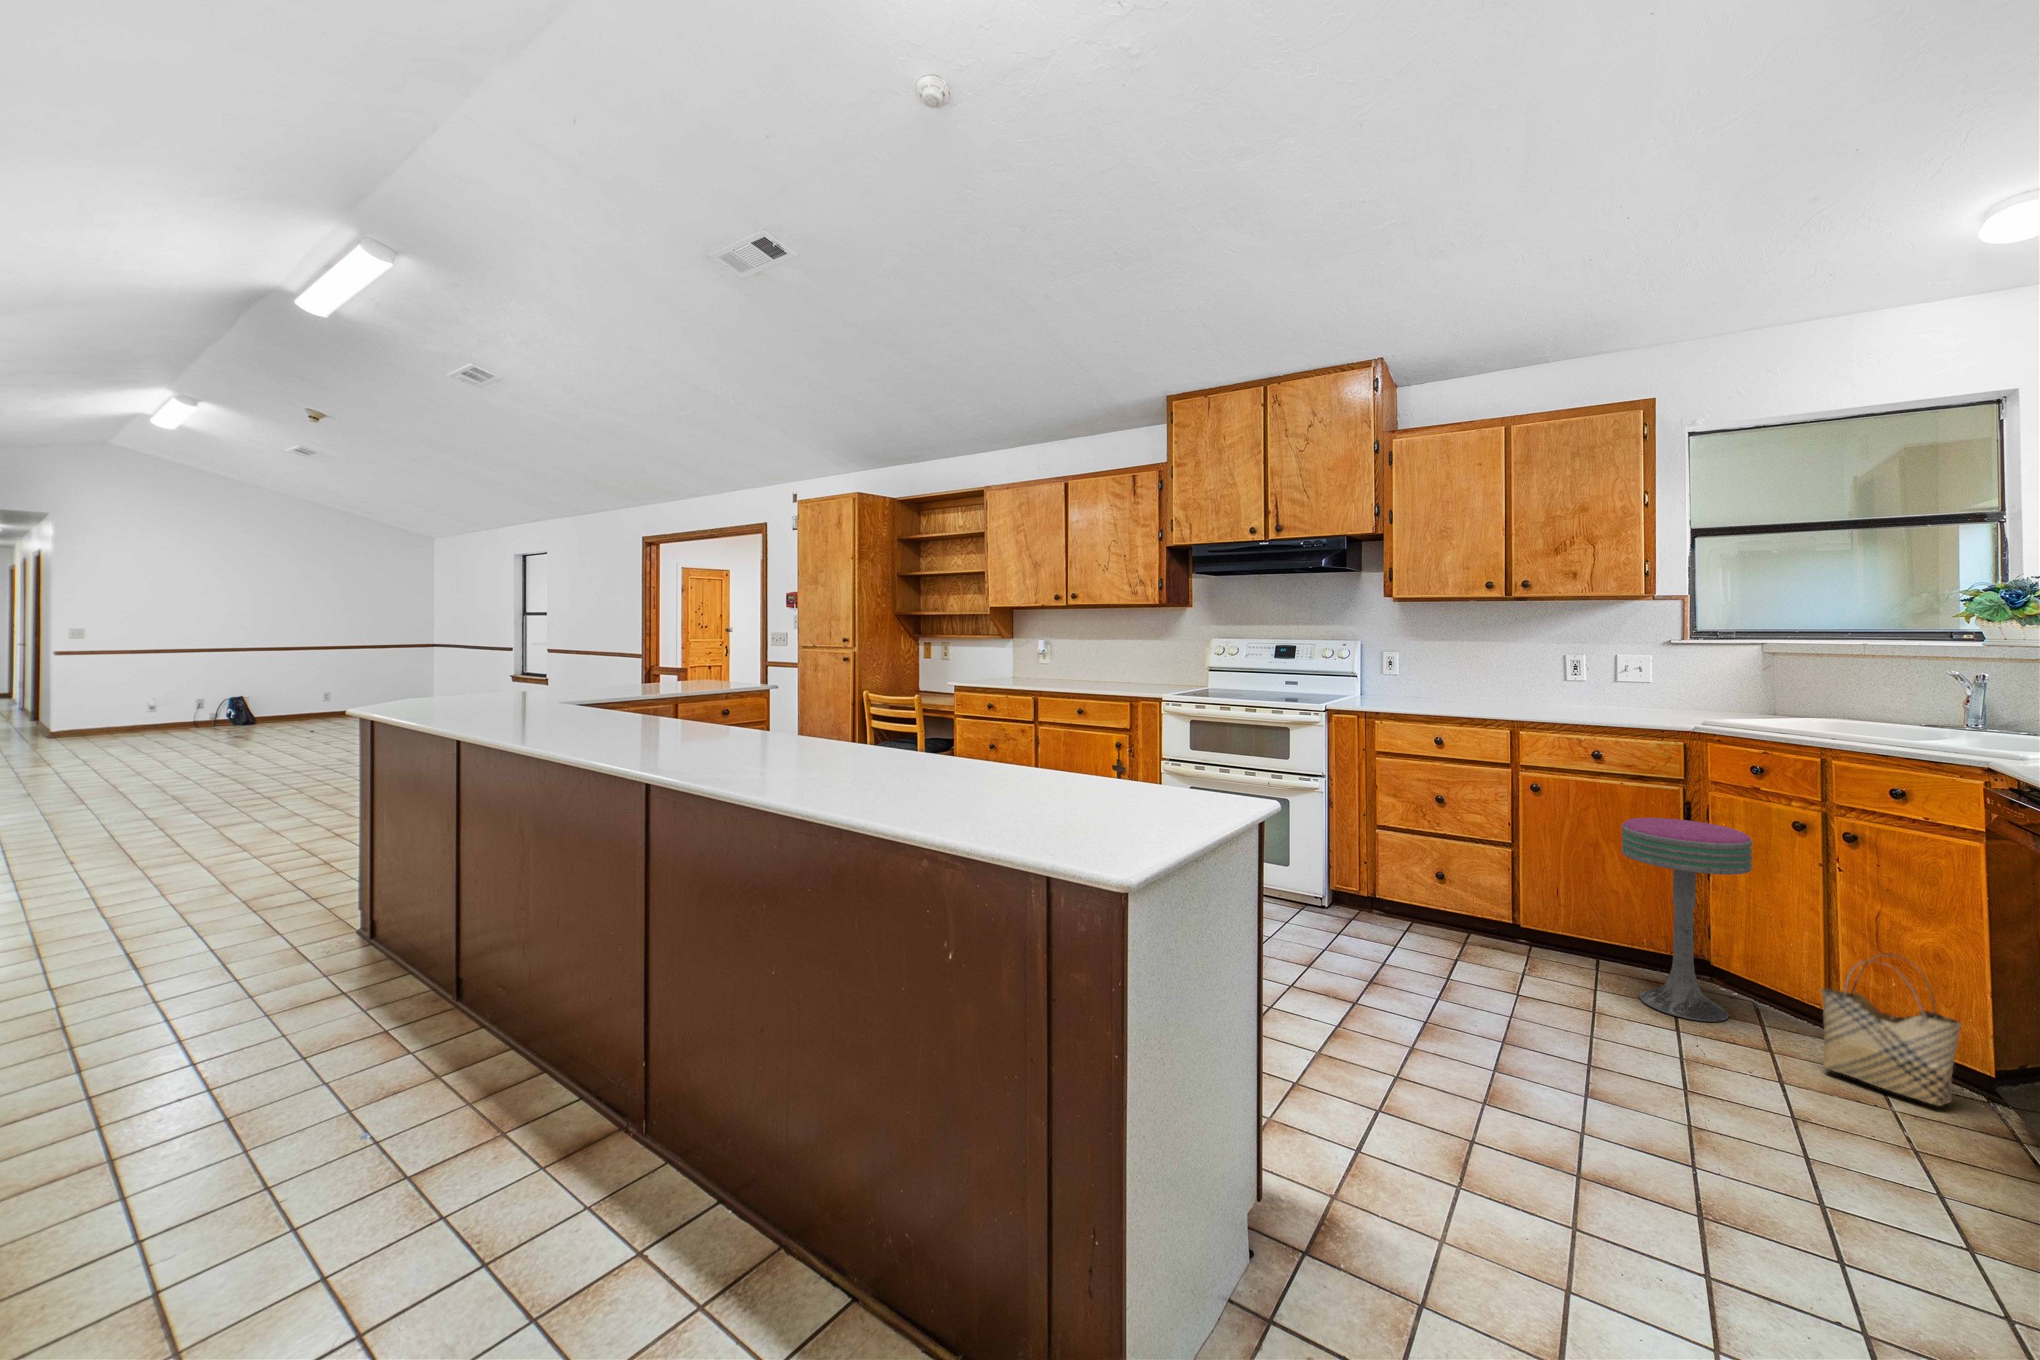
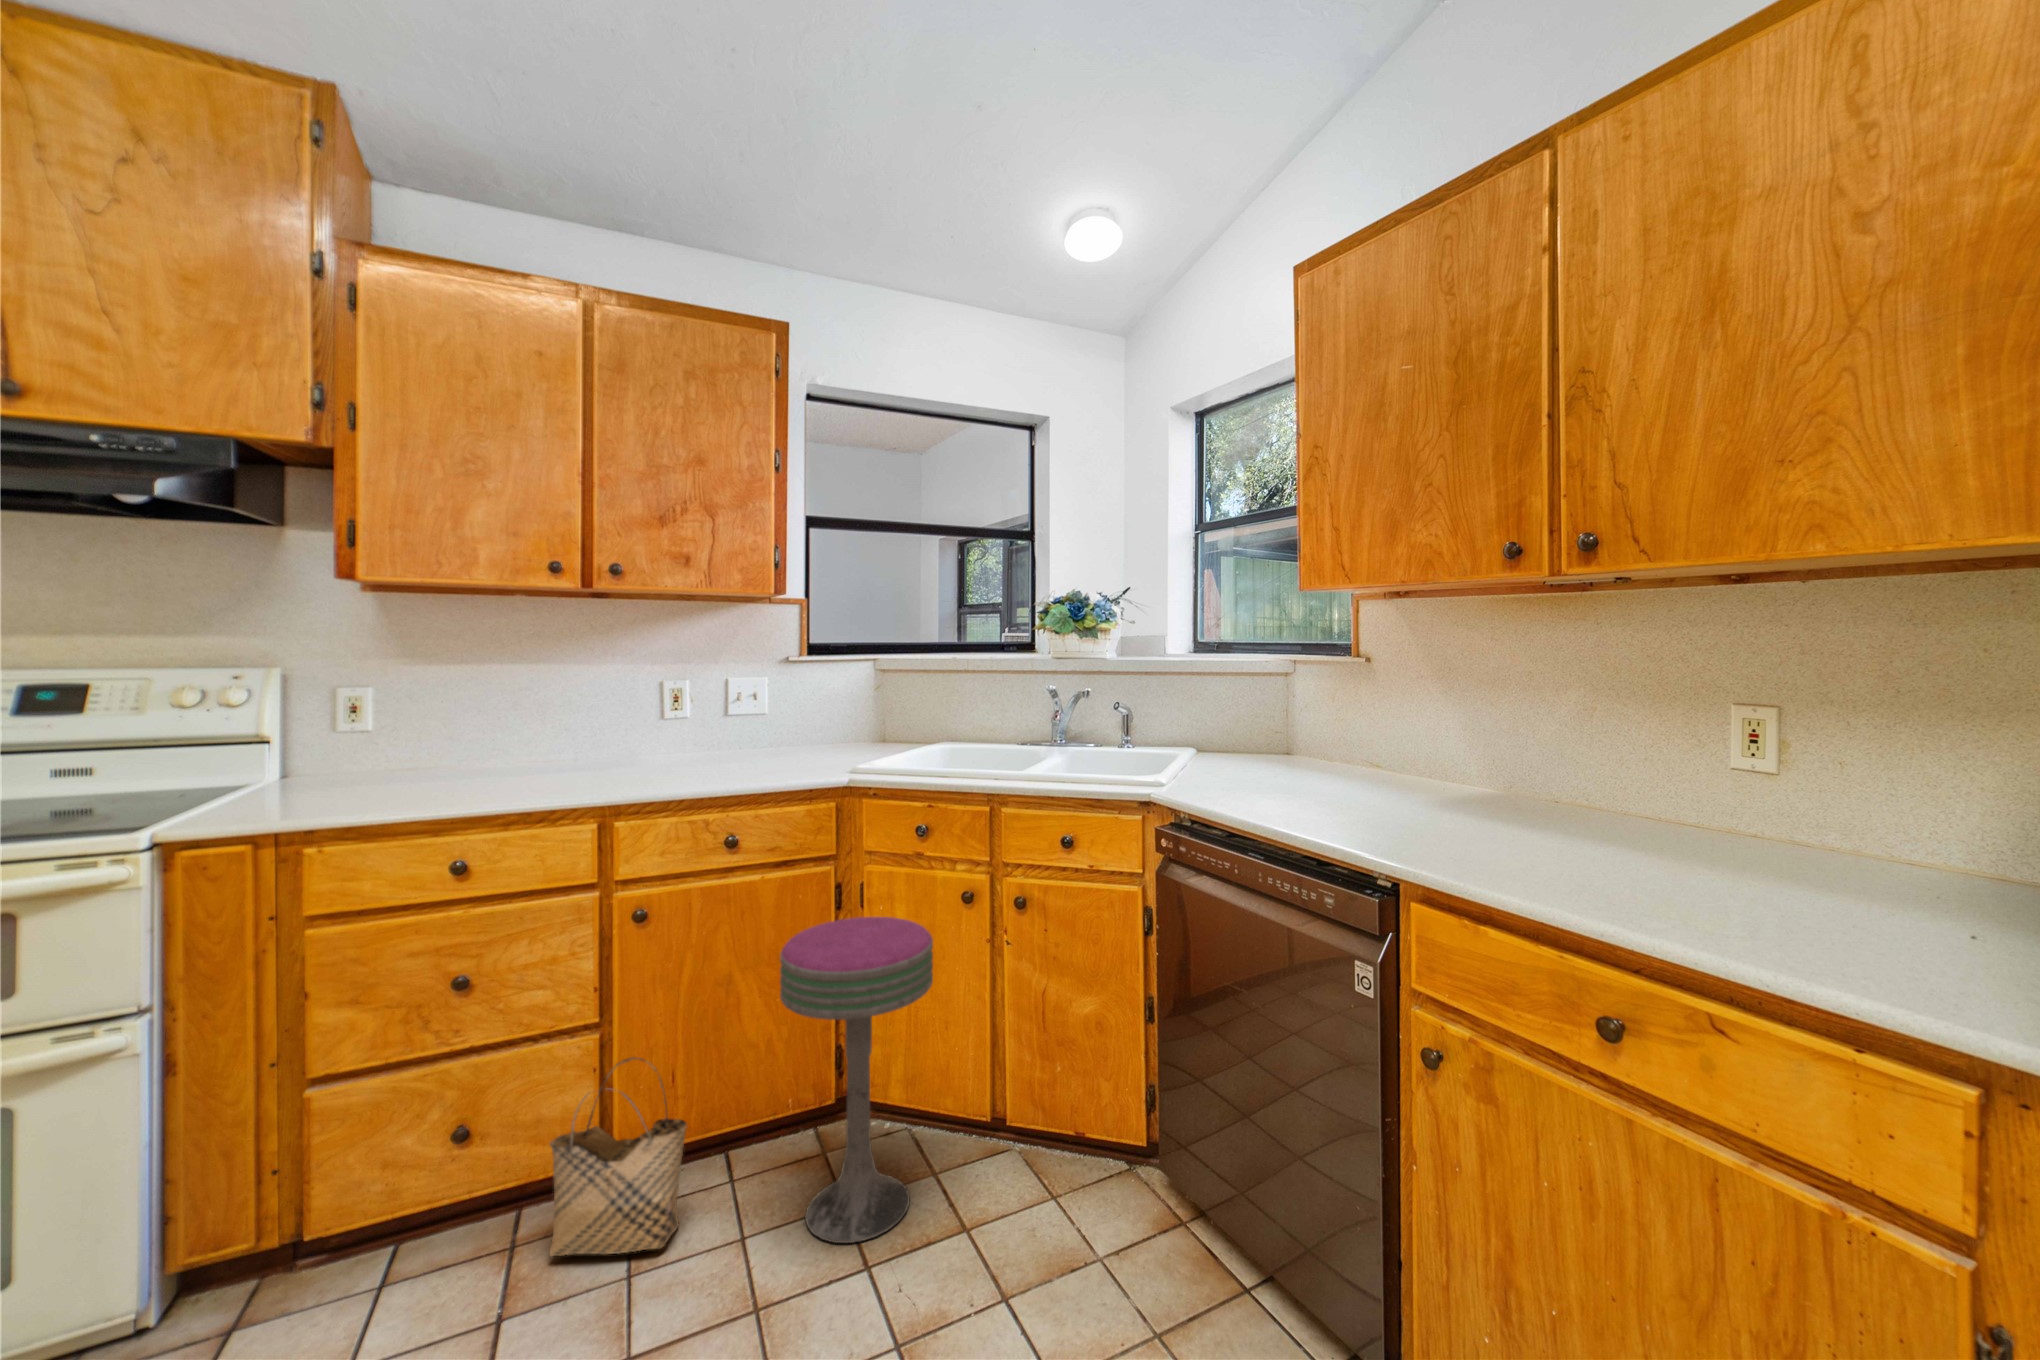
woven basket: present [1821,954,1961,1106] -> present [549,1057,687,1257]

